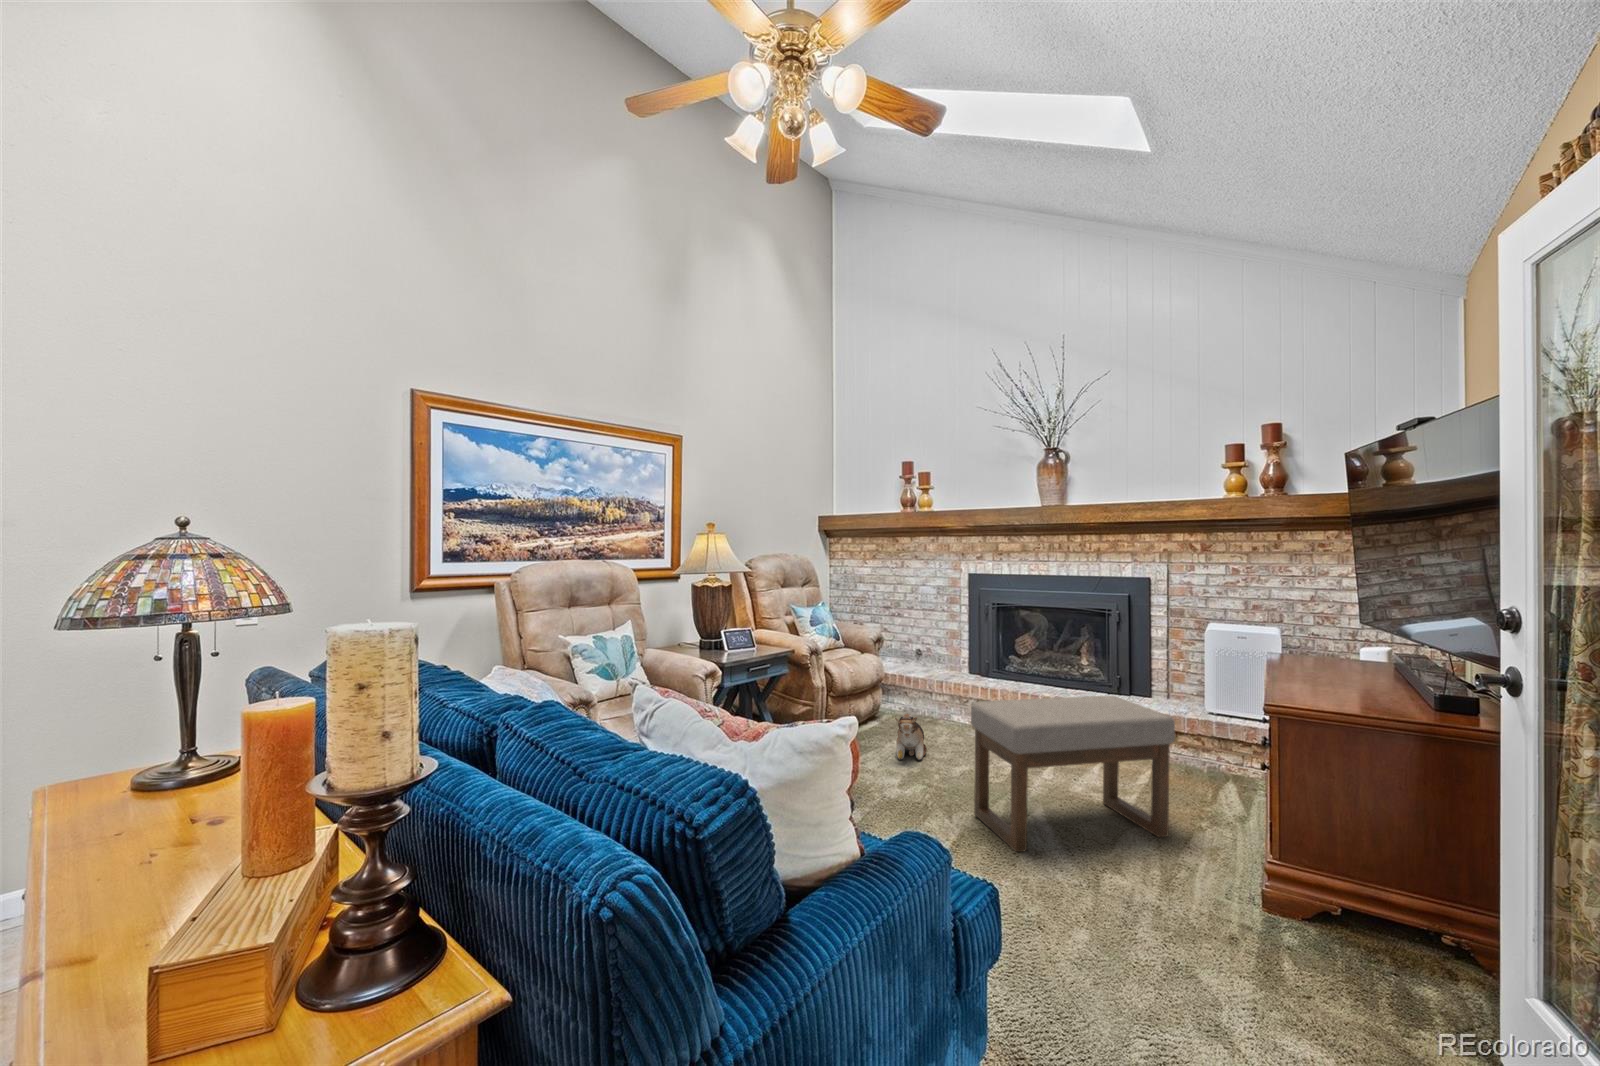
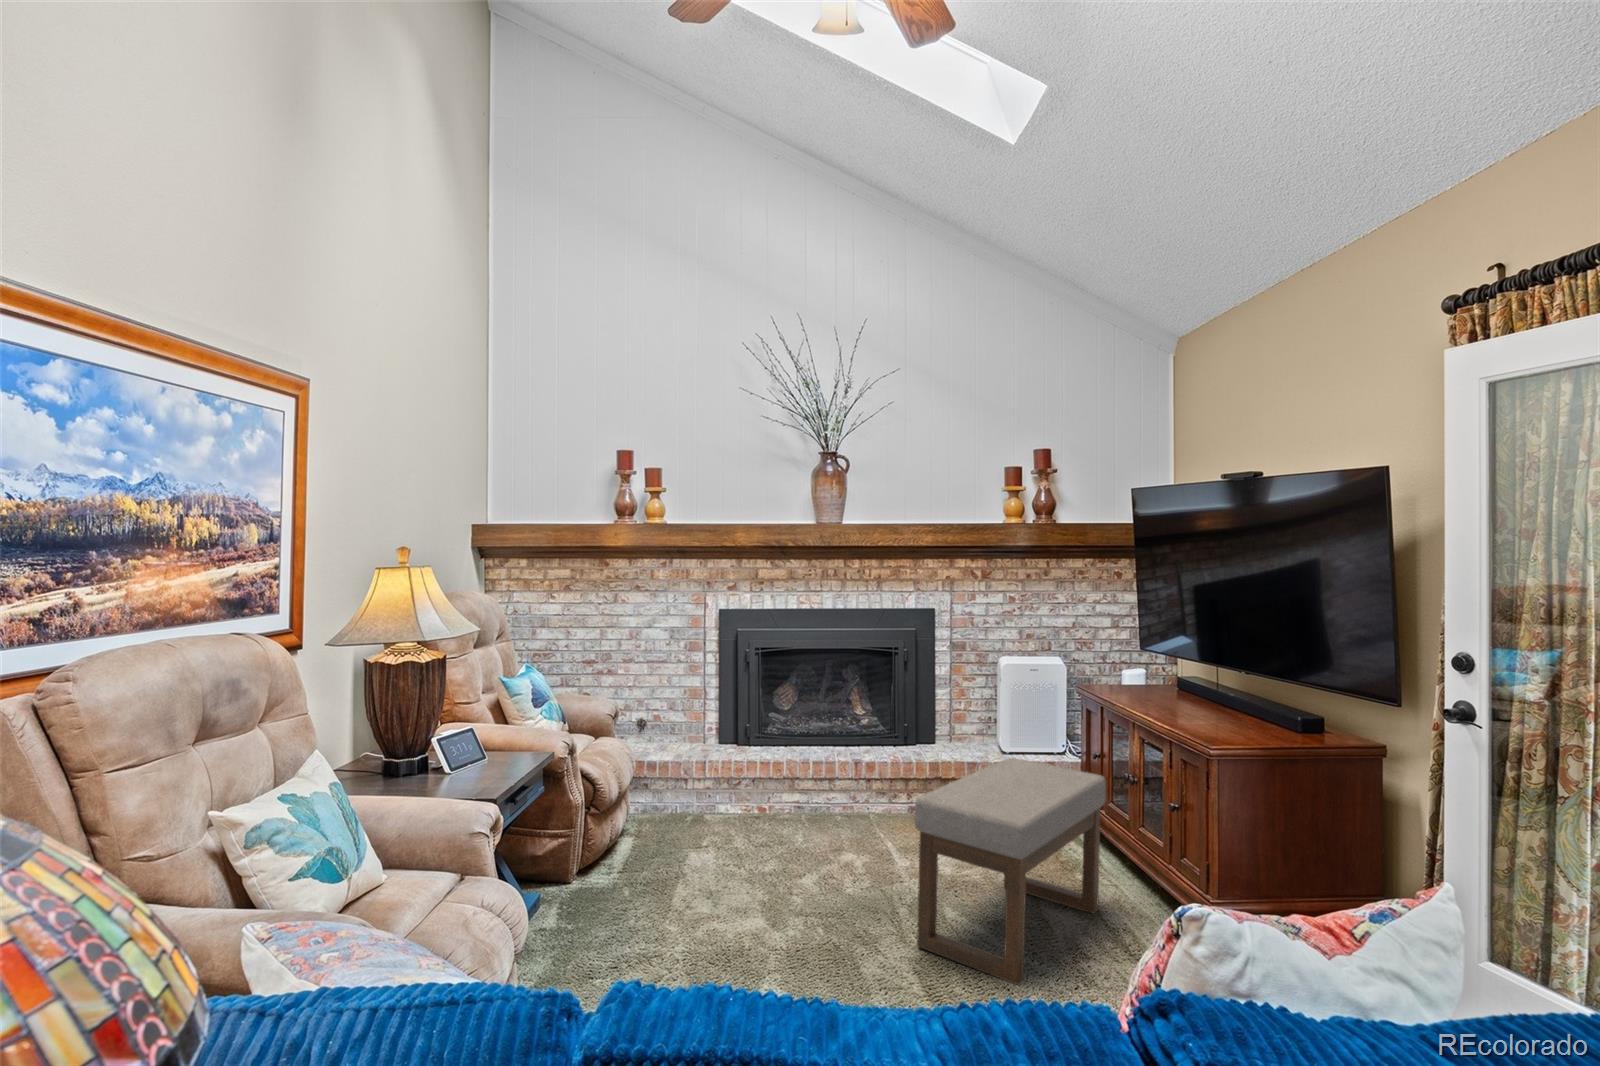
plush toy: present [895,714,927,760] -> none [716,821,767,888]

